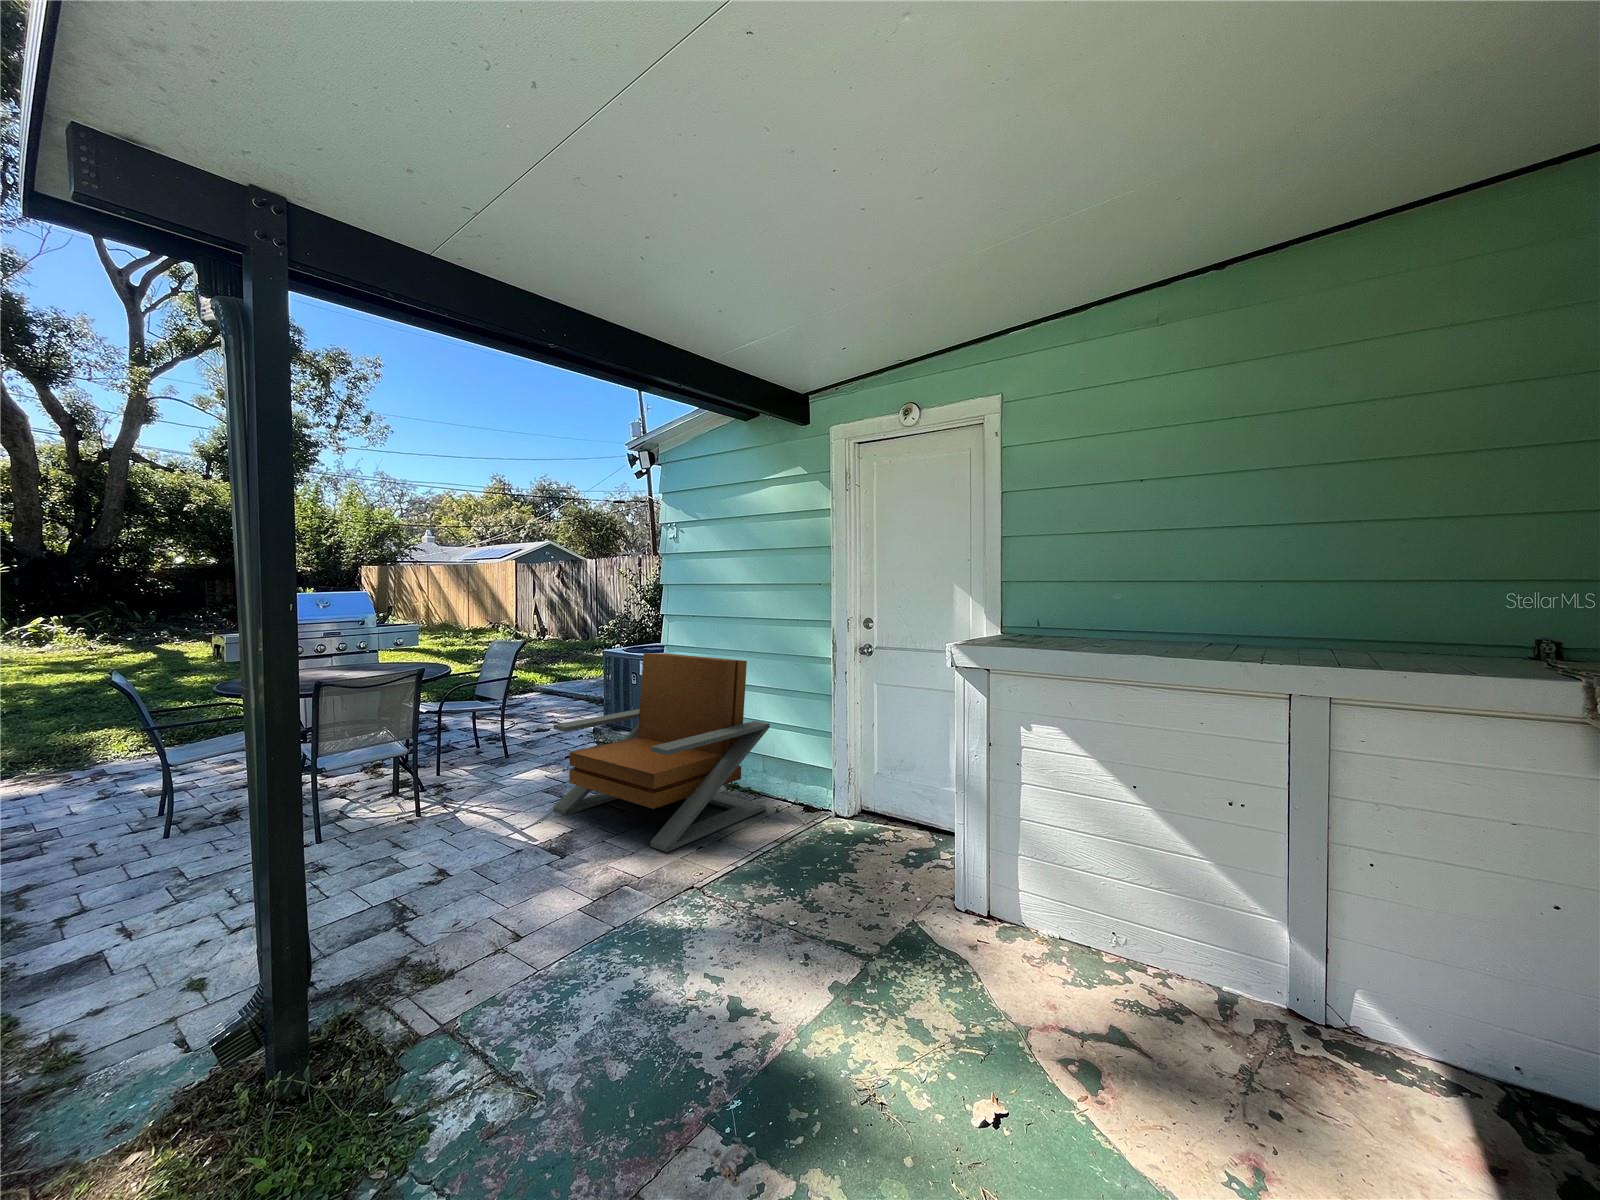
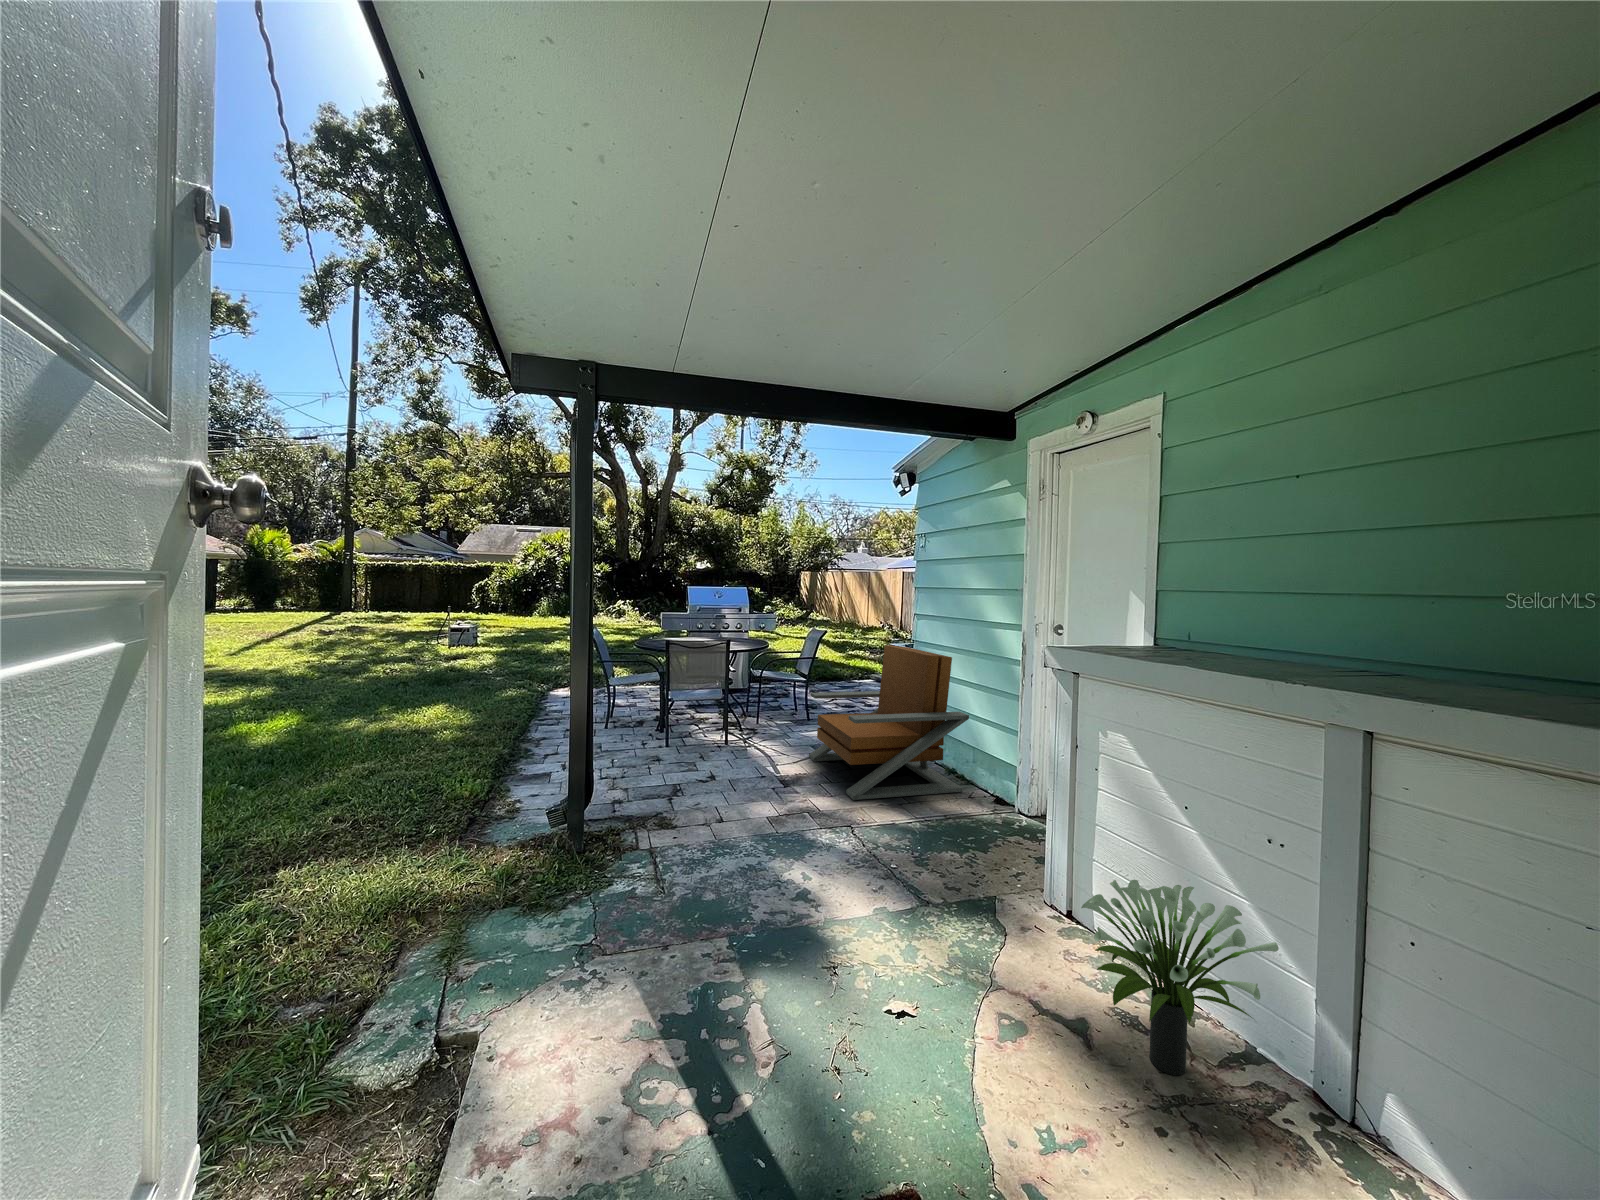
potted plant: none [1098,849,1278,1028] -> present [1081,880,1279,1075]

